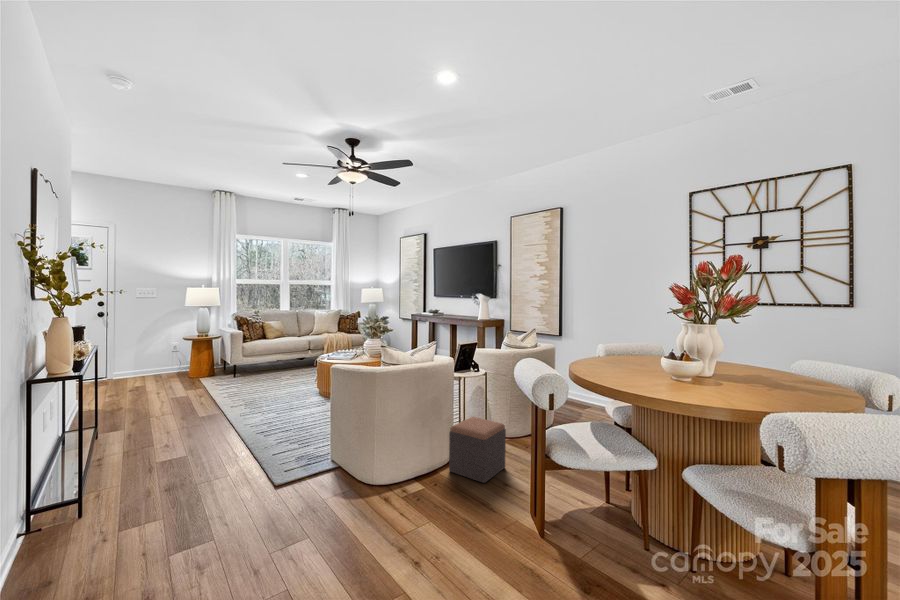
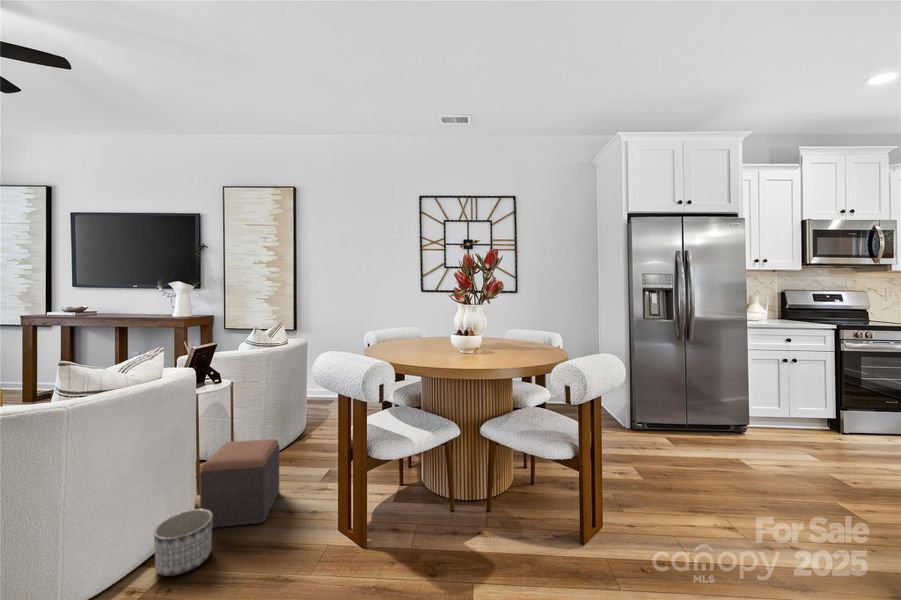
planter: none [417,453,449,492] -> present [154,509,212,576]

